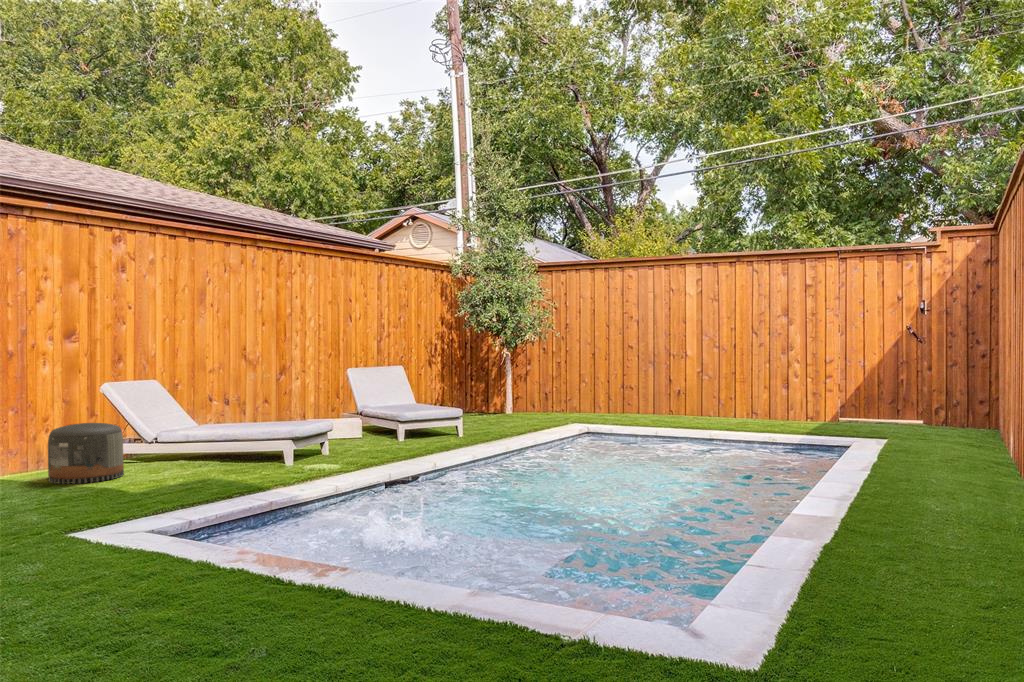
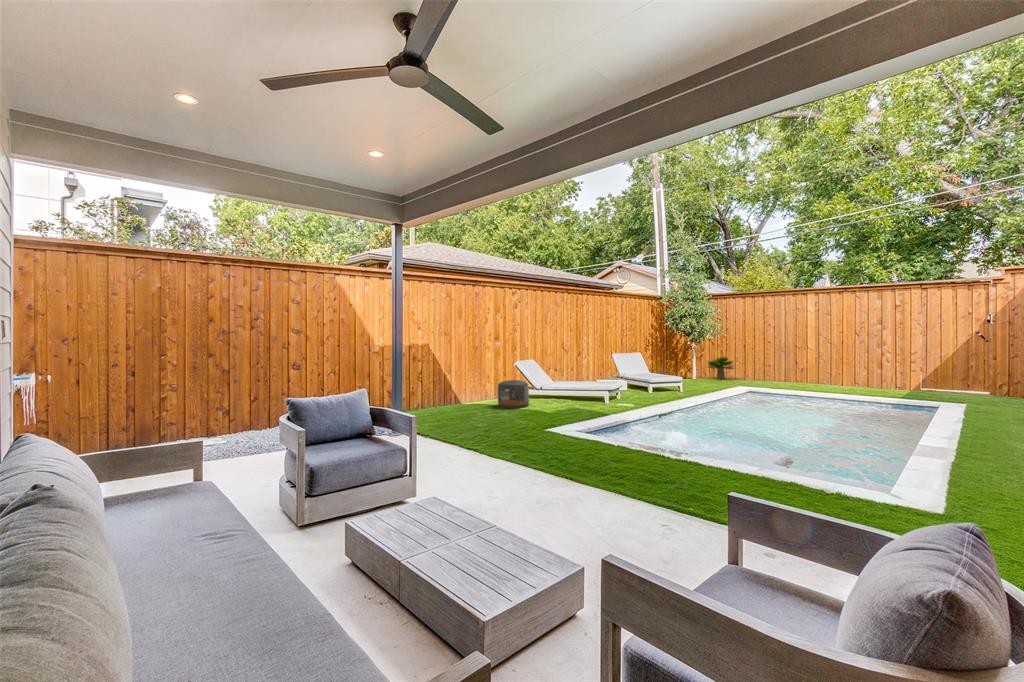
potted plant: none [531,370,580,413] -> present [708,357,733,380]

